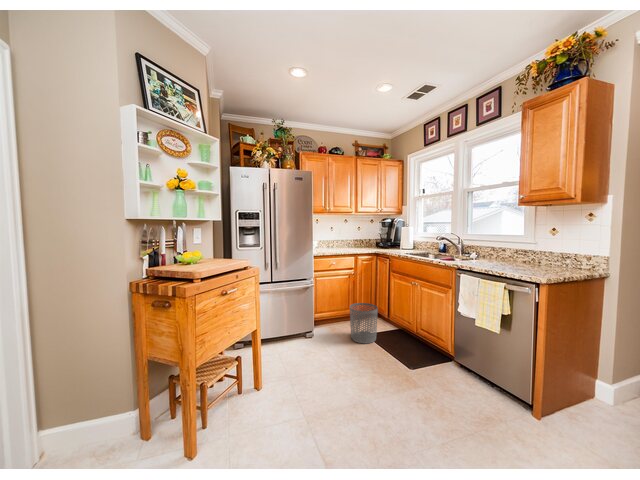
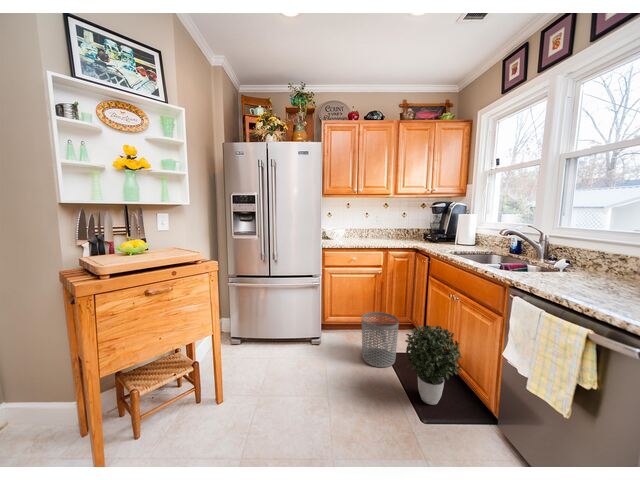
potted plant: none [392,303,432,358] -> present [405,325,462,405]

